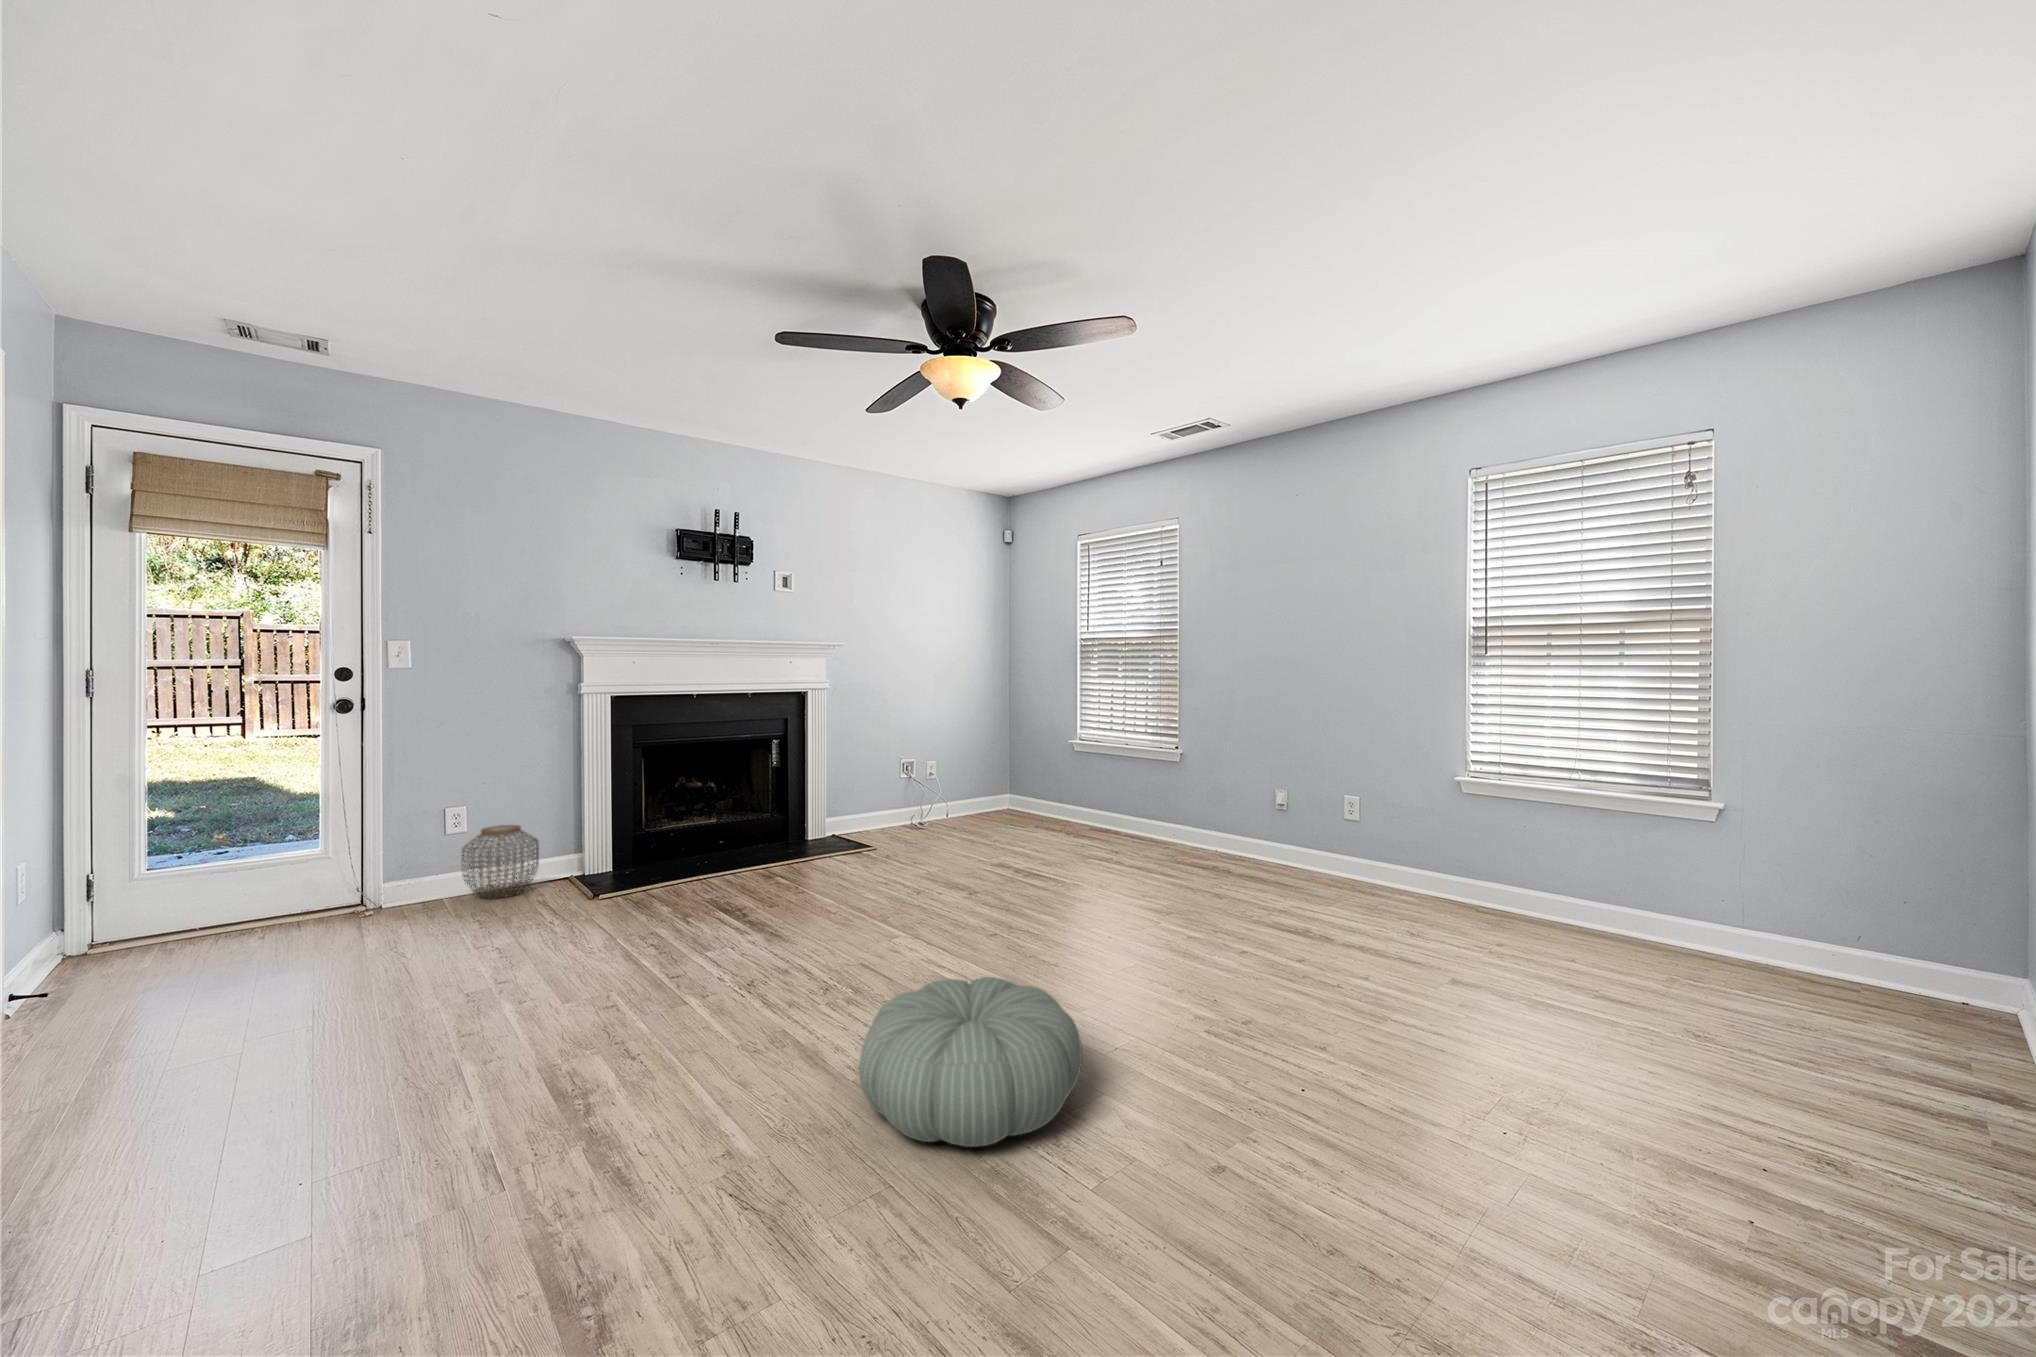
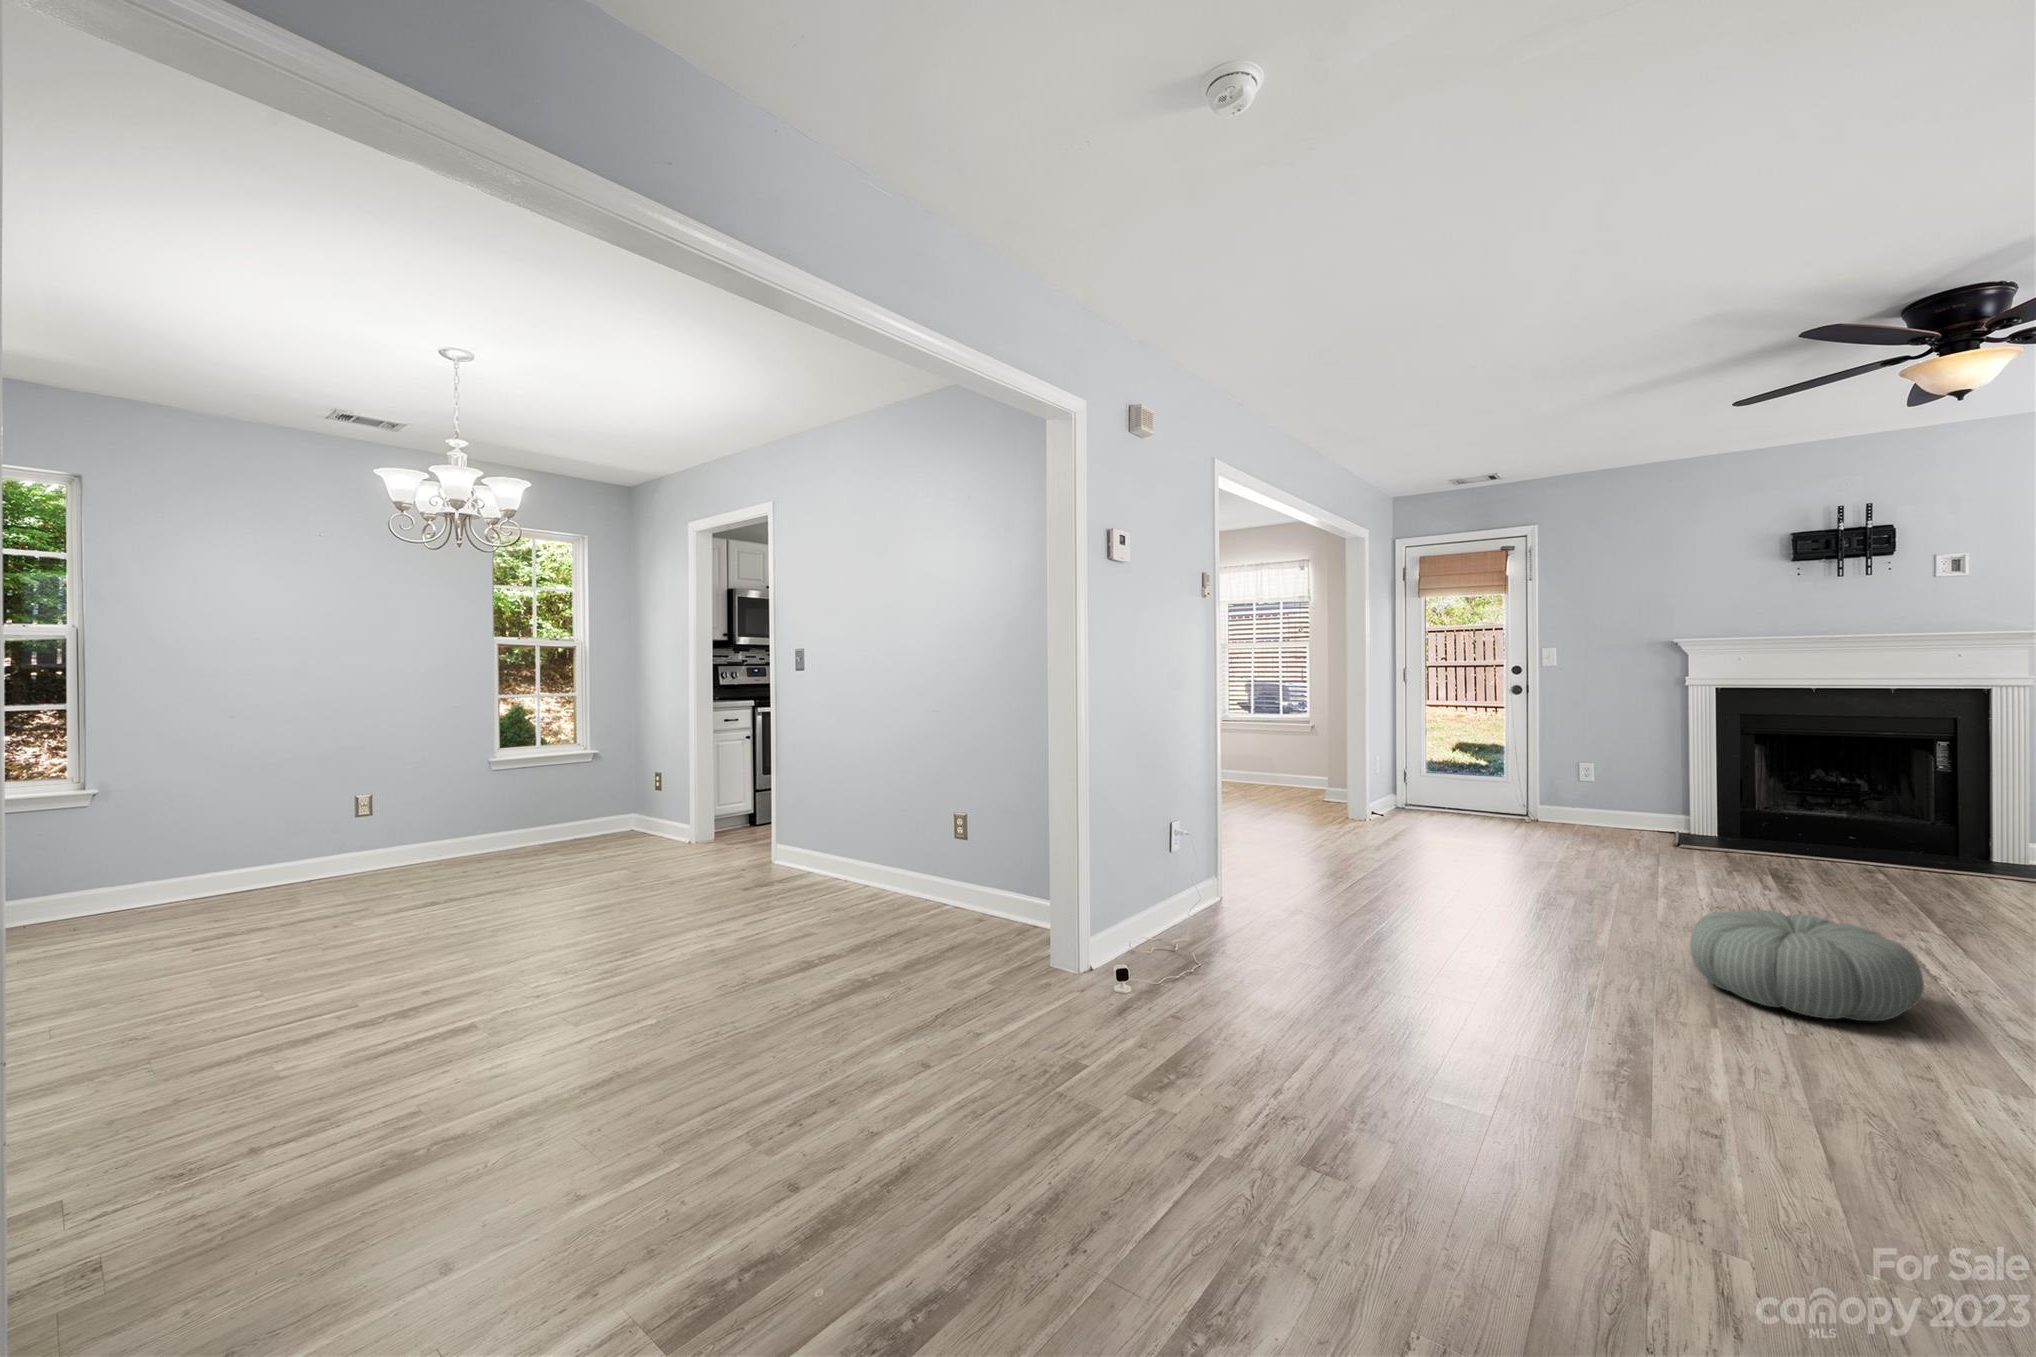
woven basket: present [462,825,539,899] -> none [1586,782,1645,835]

